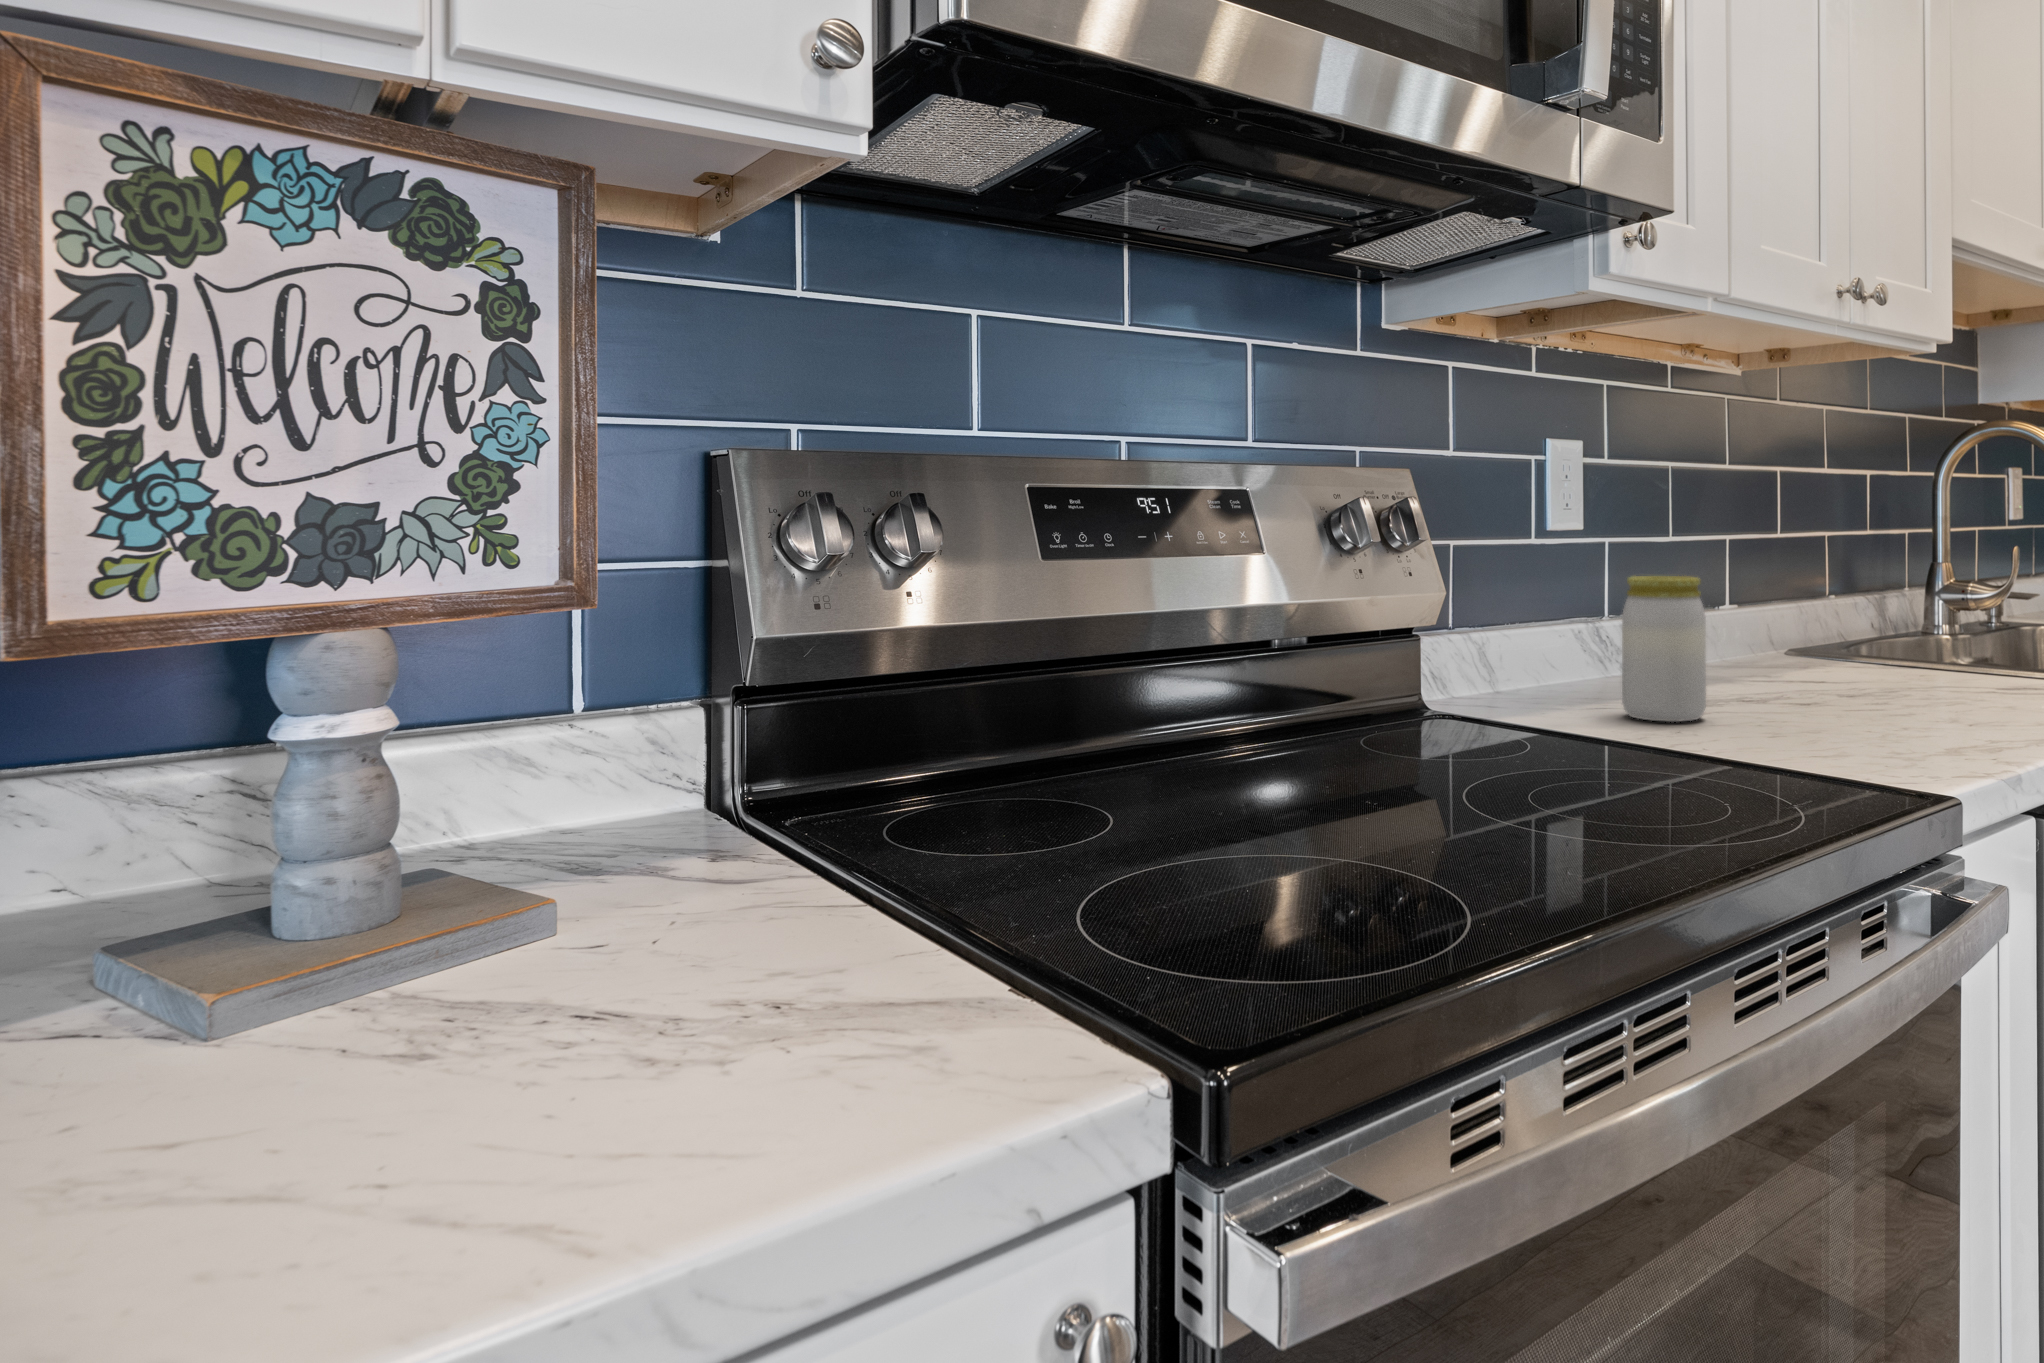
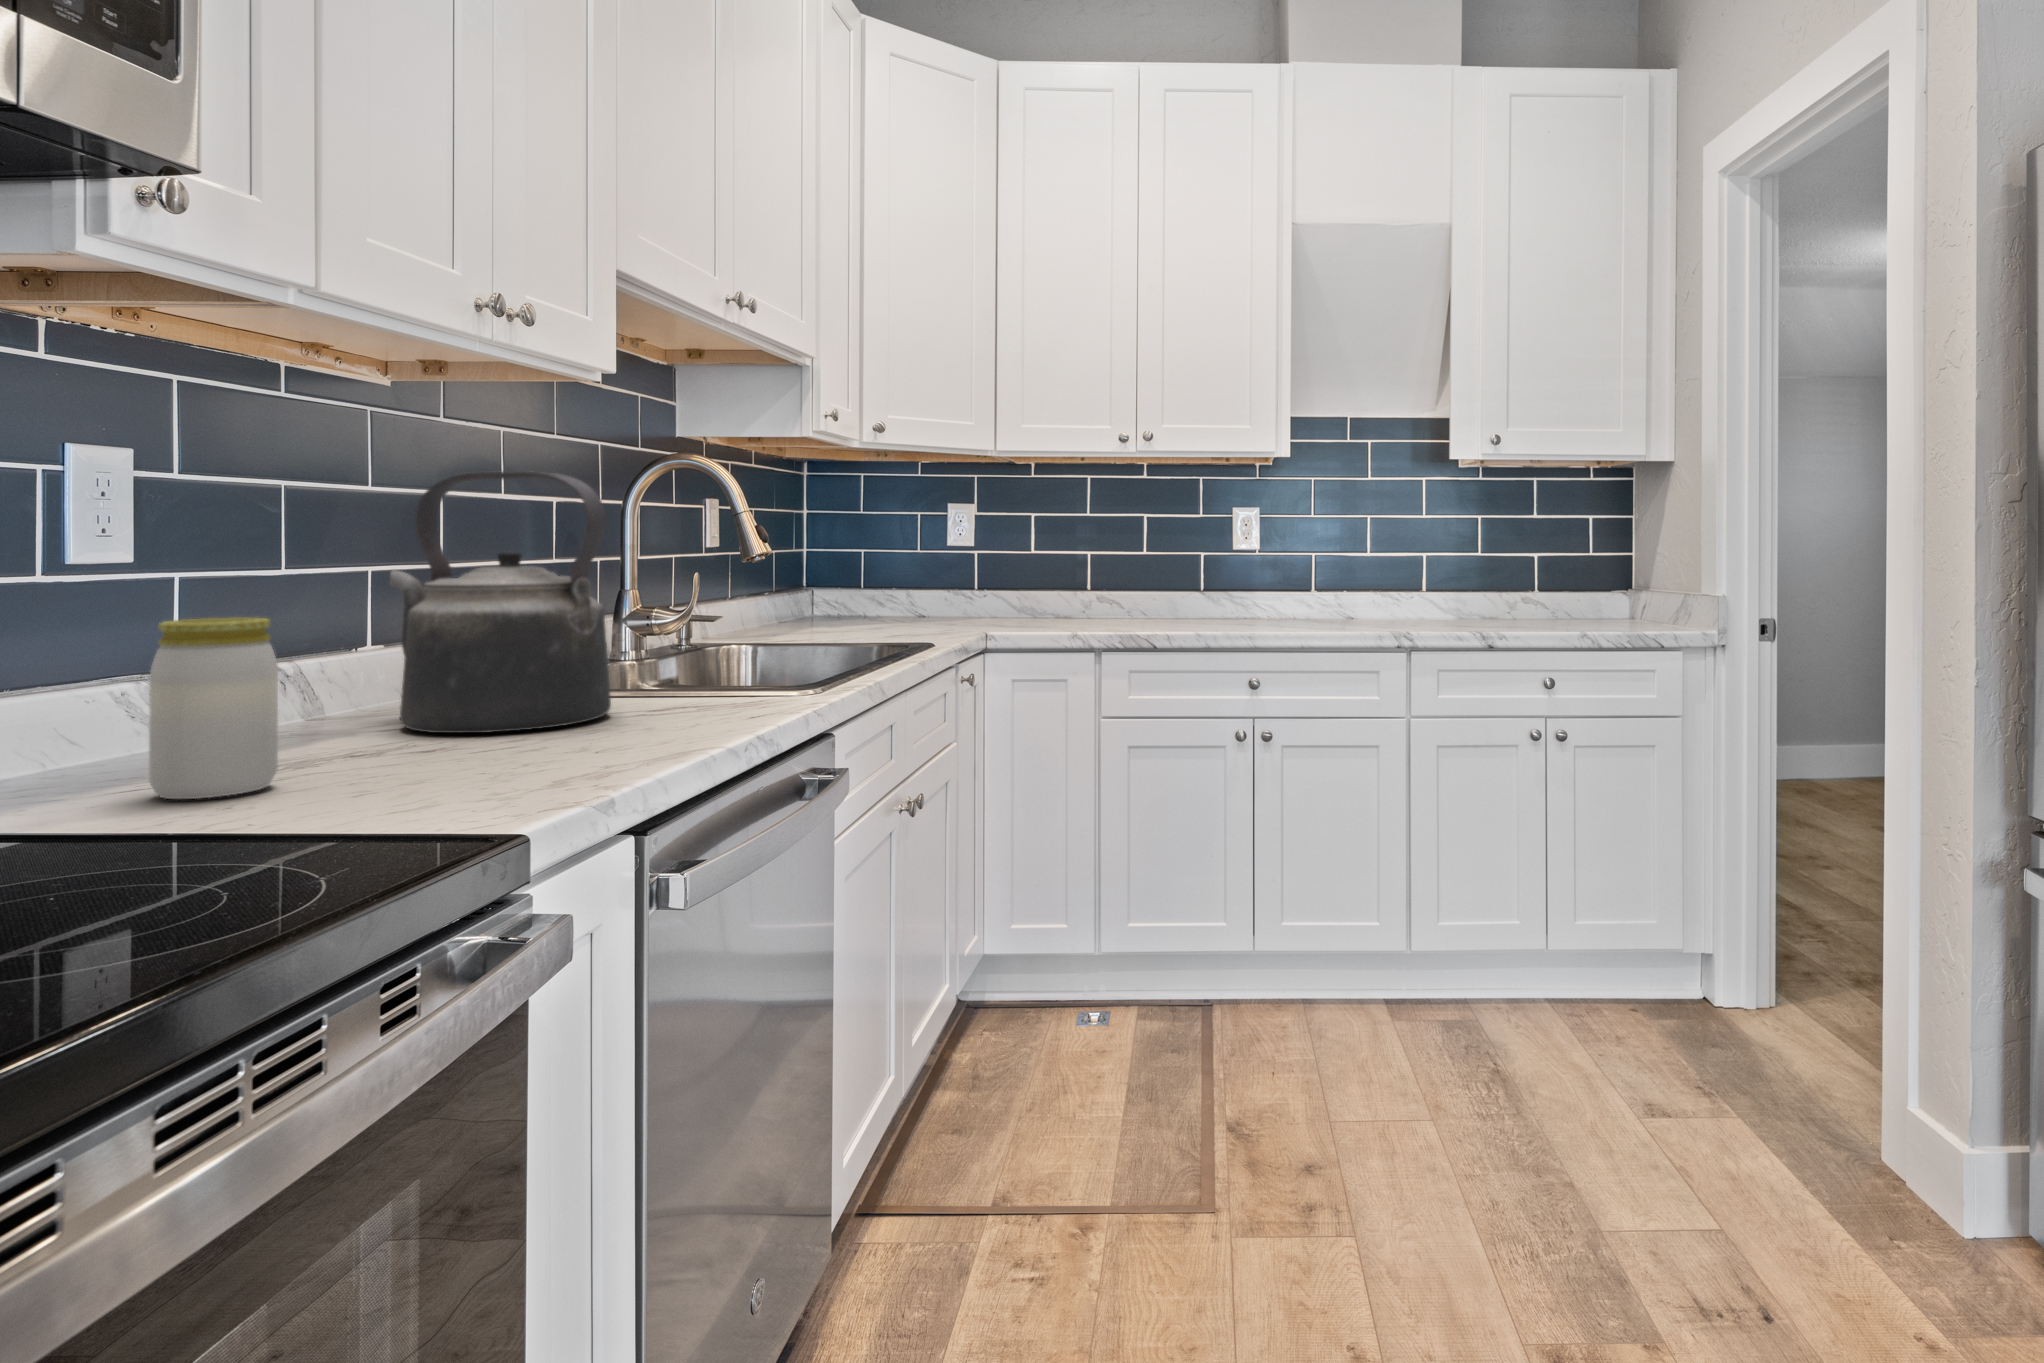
kettle: none [1754,446,1961,694] -> present [390,471,611,733]

